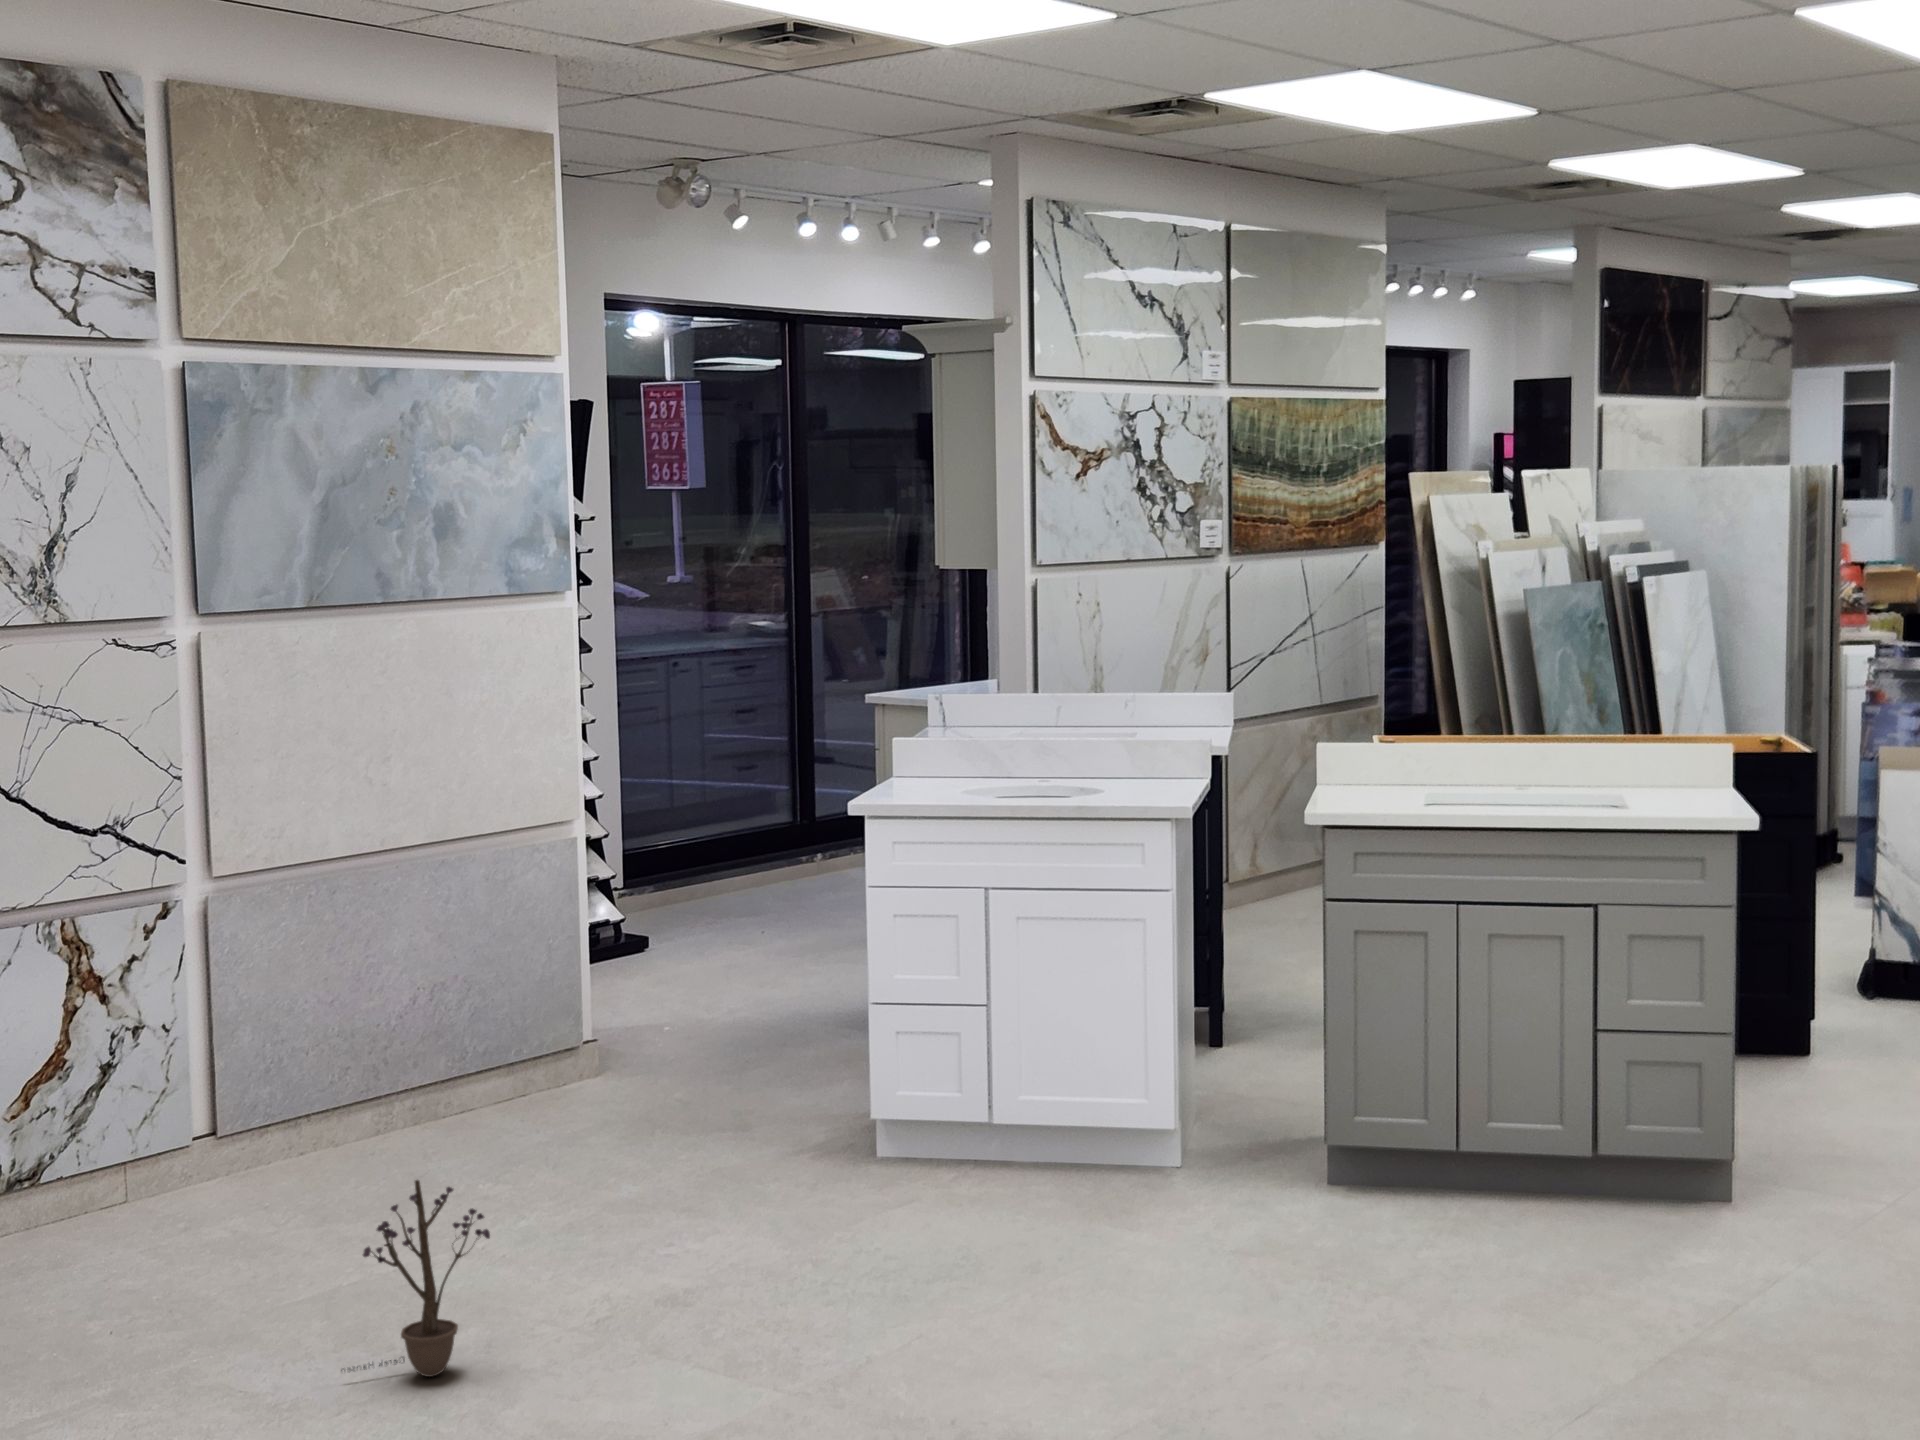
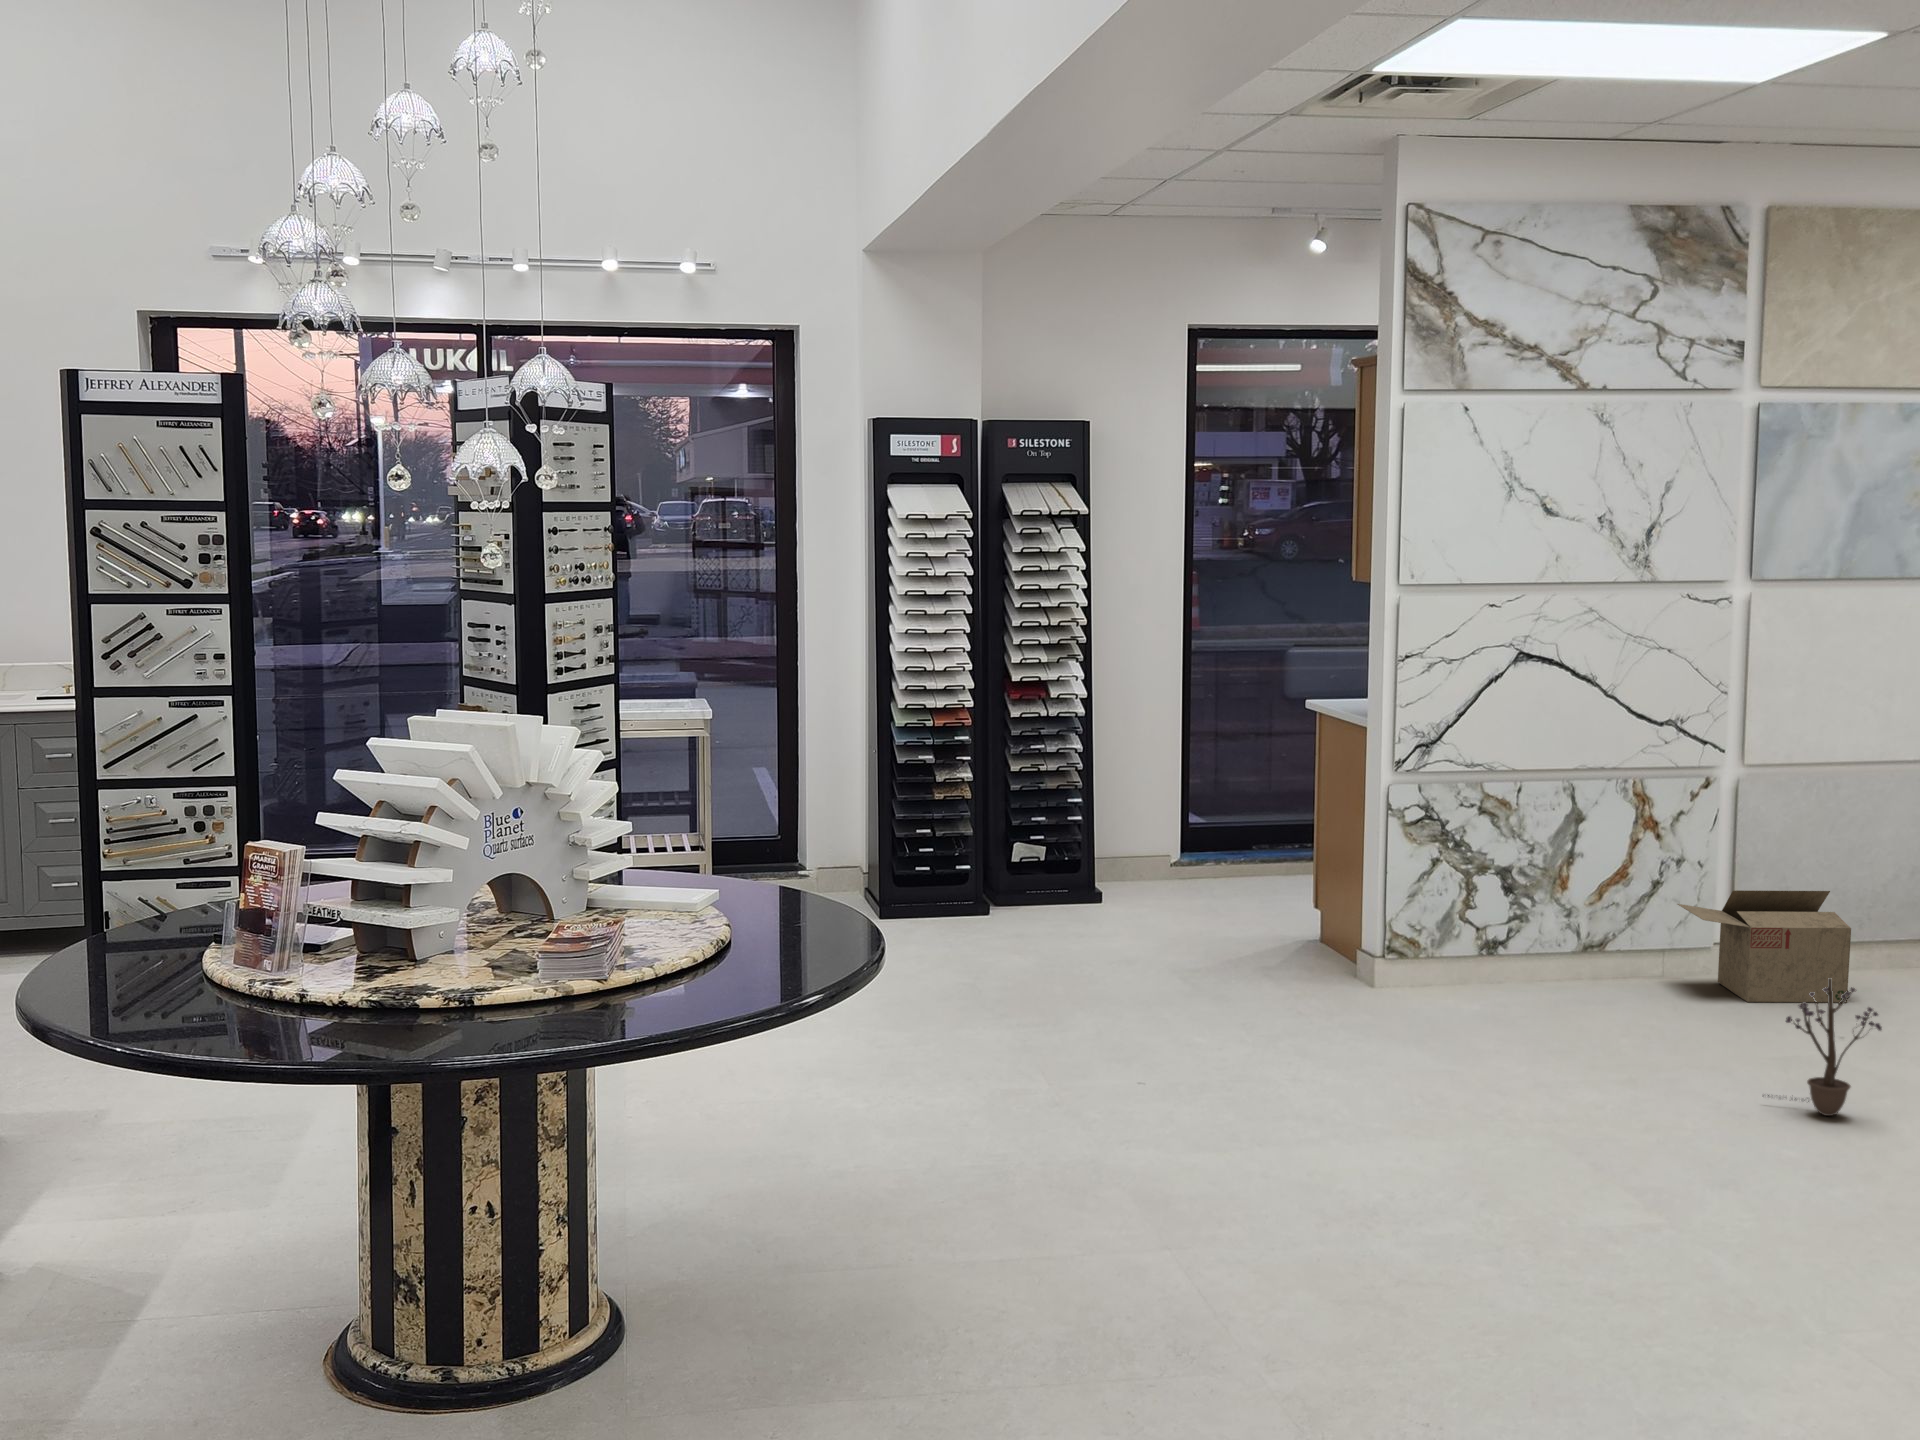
cardboard box: none [141,1034,384,1214] -> present [1677,890,1851,1003]

